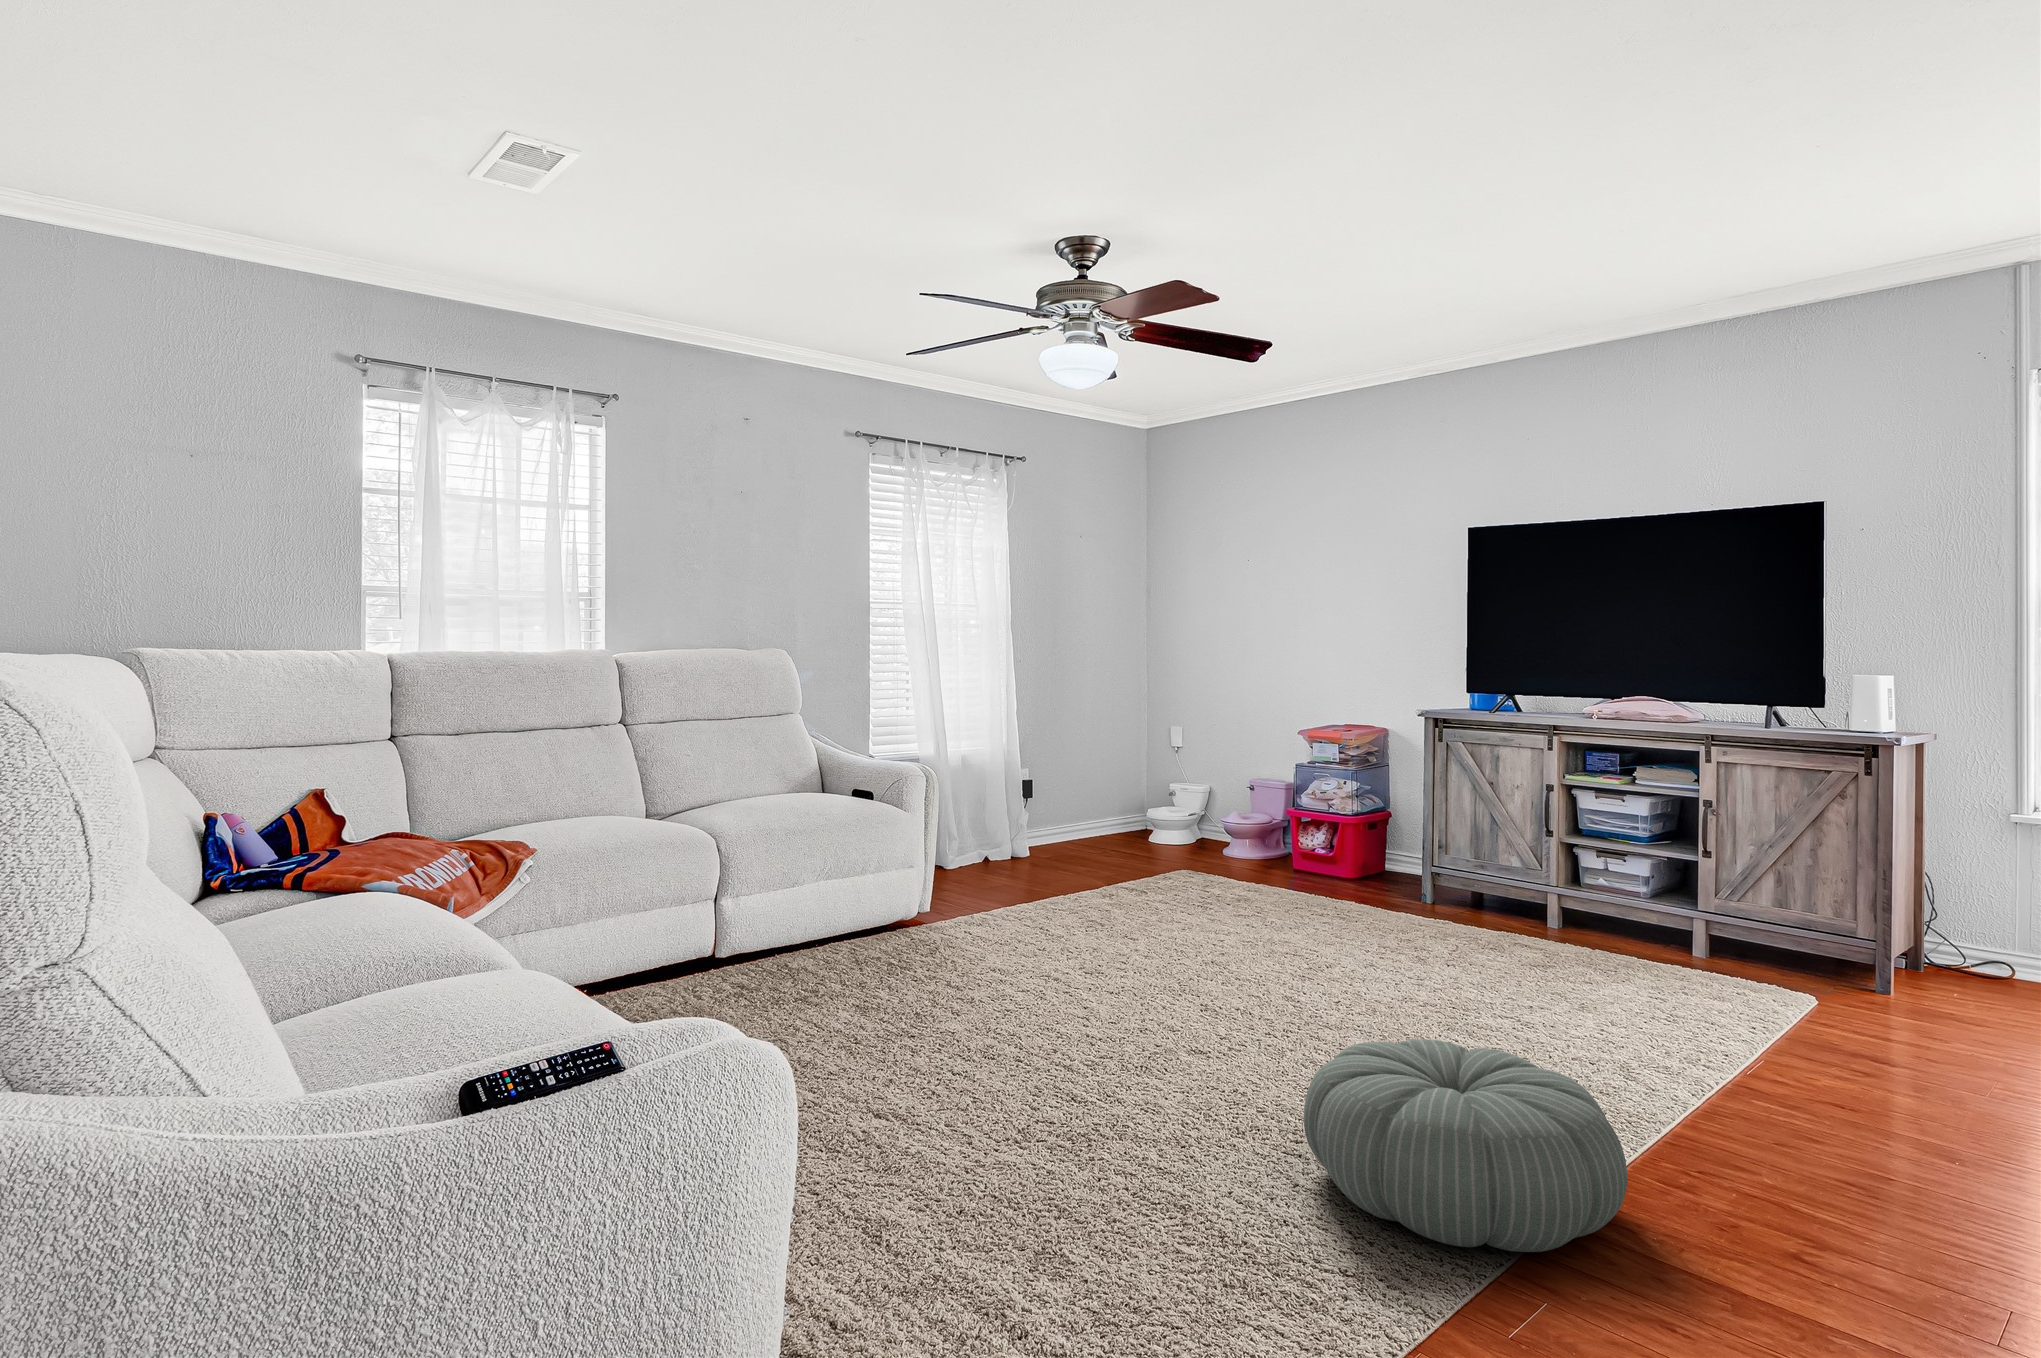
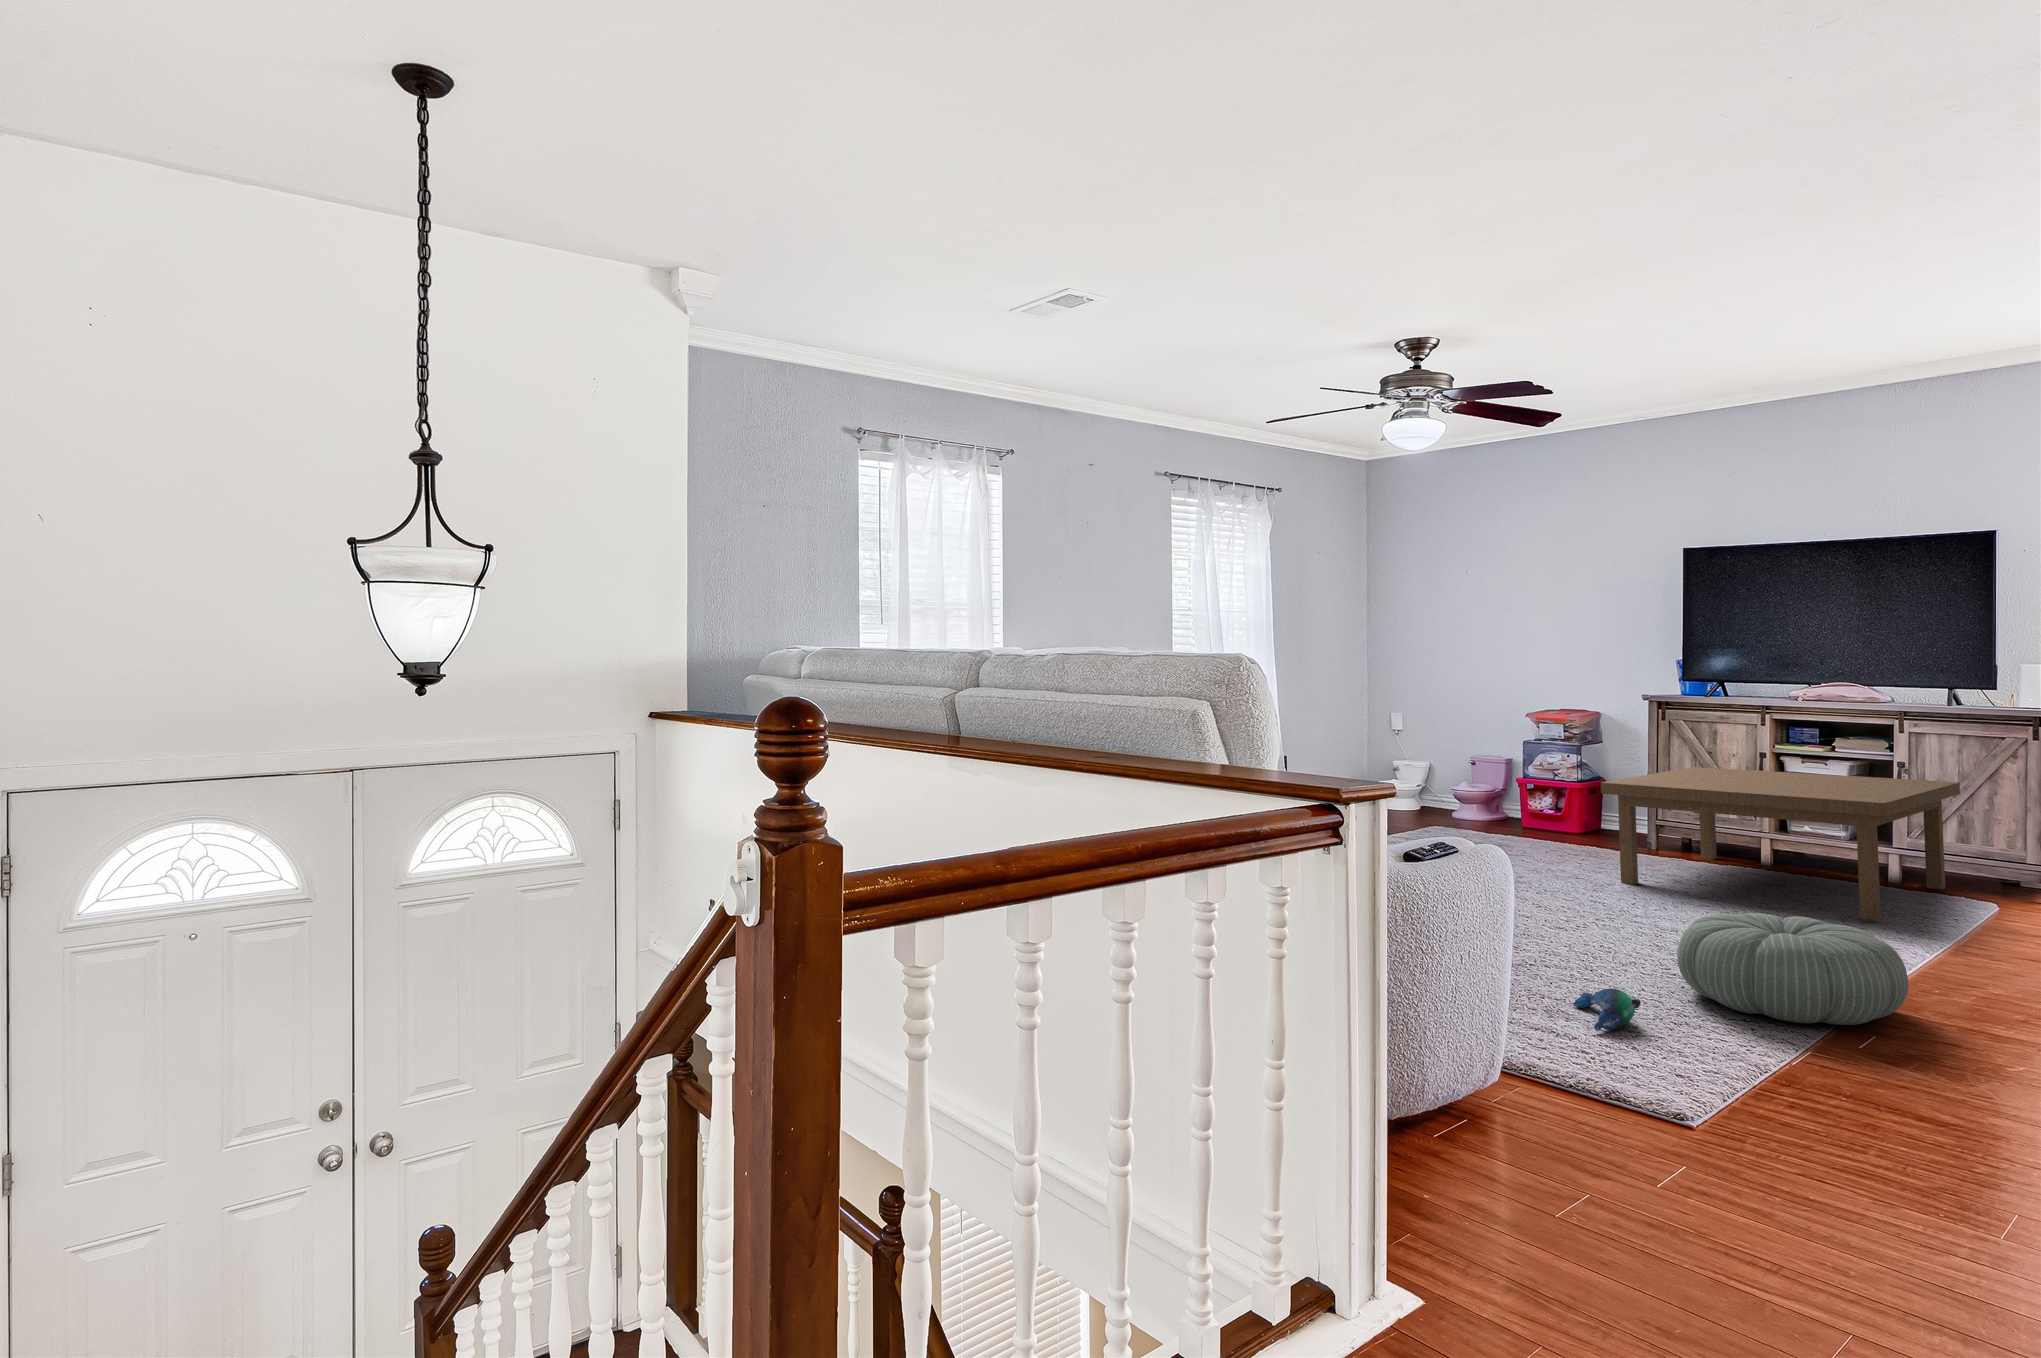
coffee table: none [1333,800,1778,1020] -> present [1601,767,1960,920]
plush toy: none [1114,1173,1200,1261] -> present [1574,988,1640,1030]

